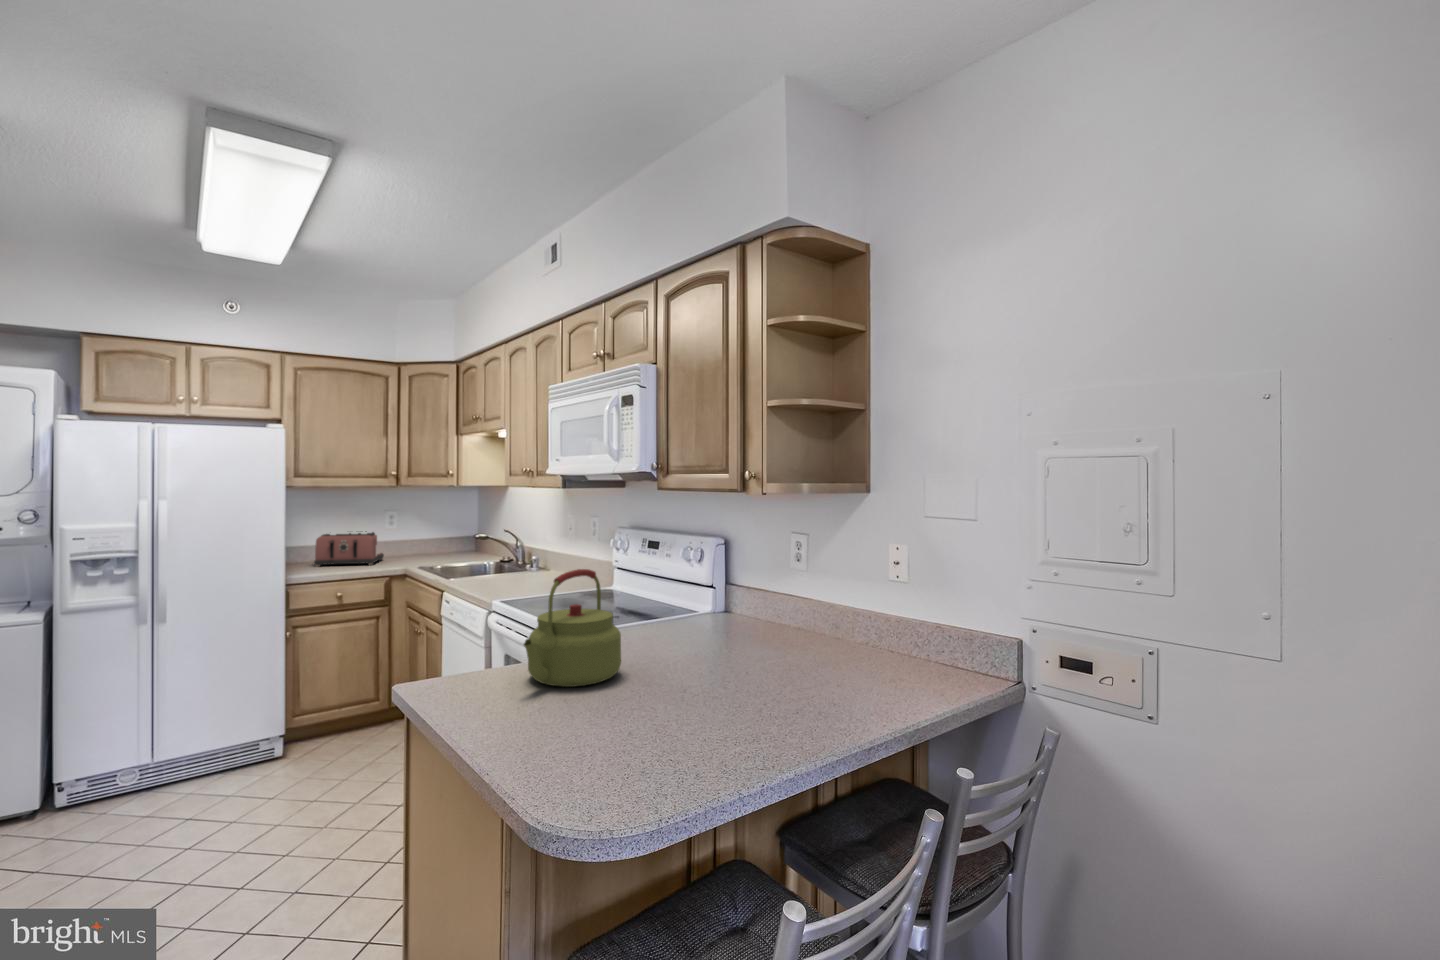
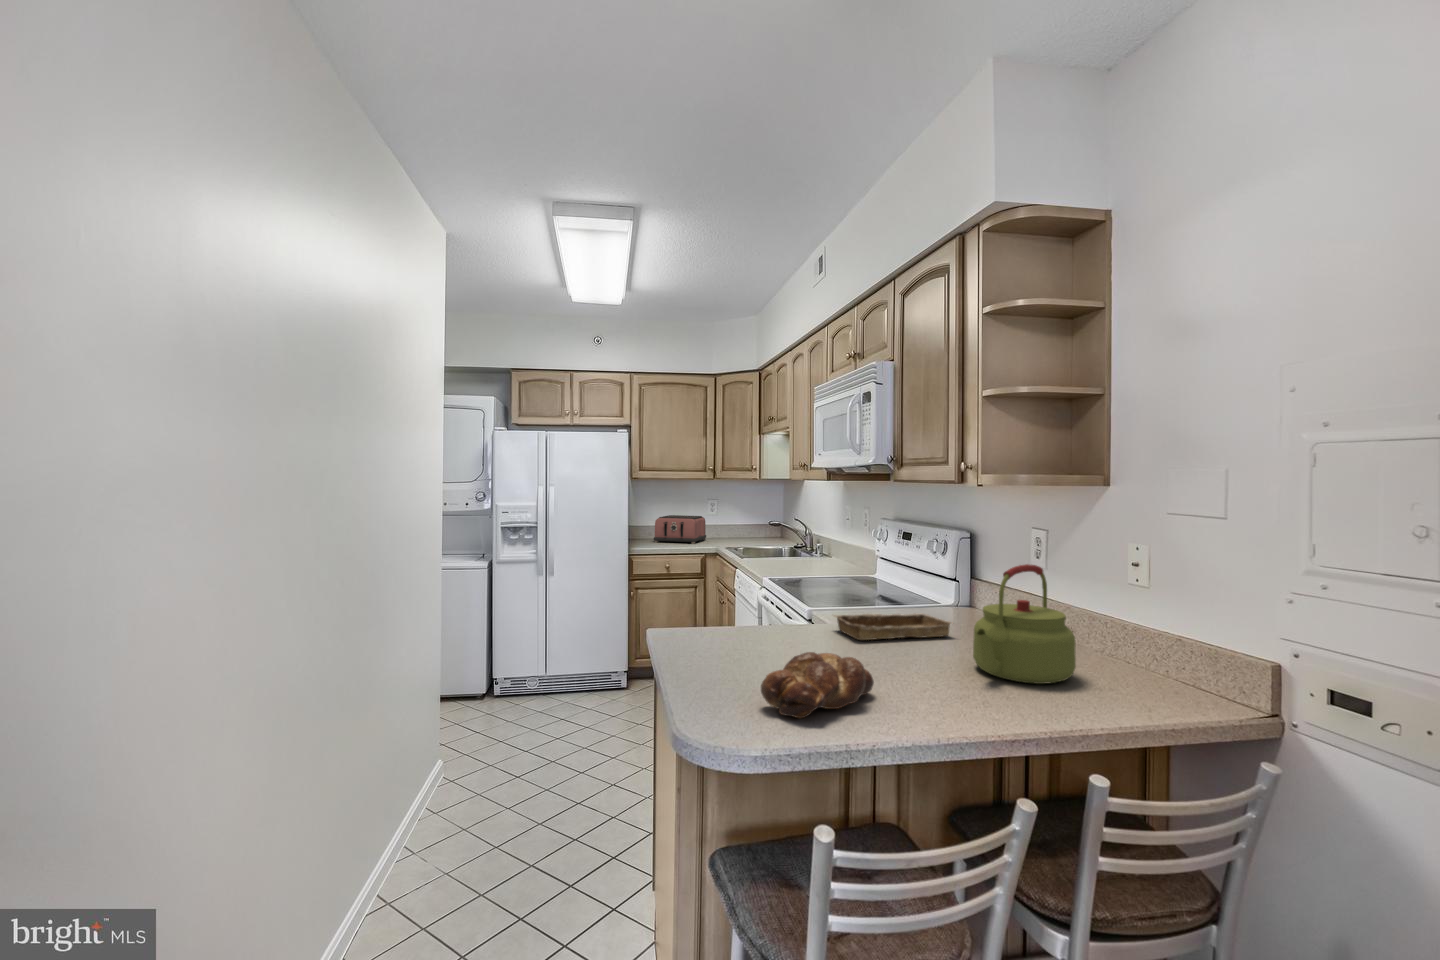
kettle: present [524,569,621,687] -> present [973,564,1076,684]
tray: none [623,619,738,653] -> present [835,613,951,640]
bread loaf: none [632,670,728,743] -> present [761,652,874,718]

